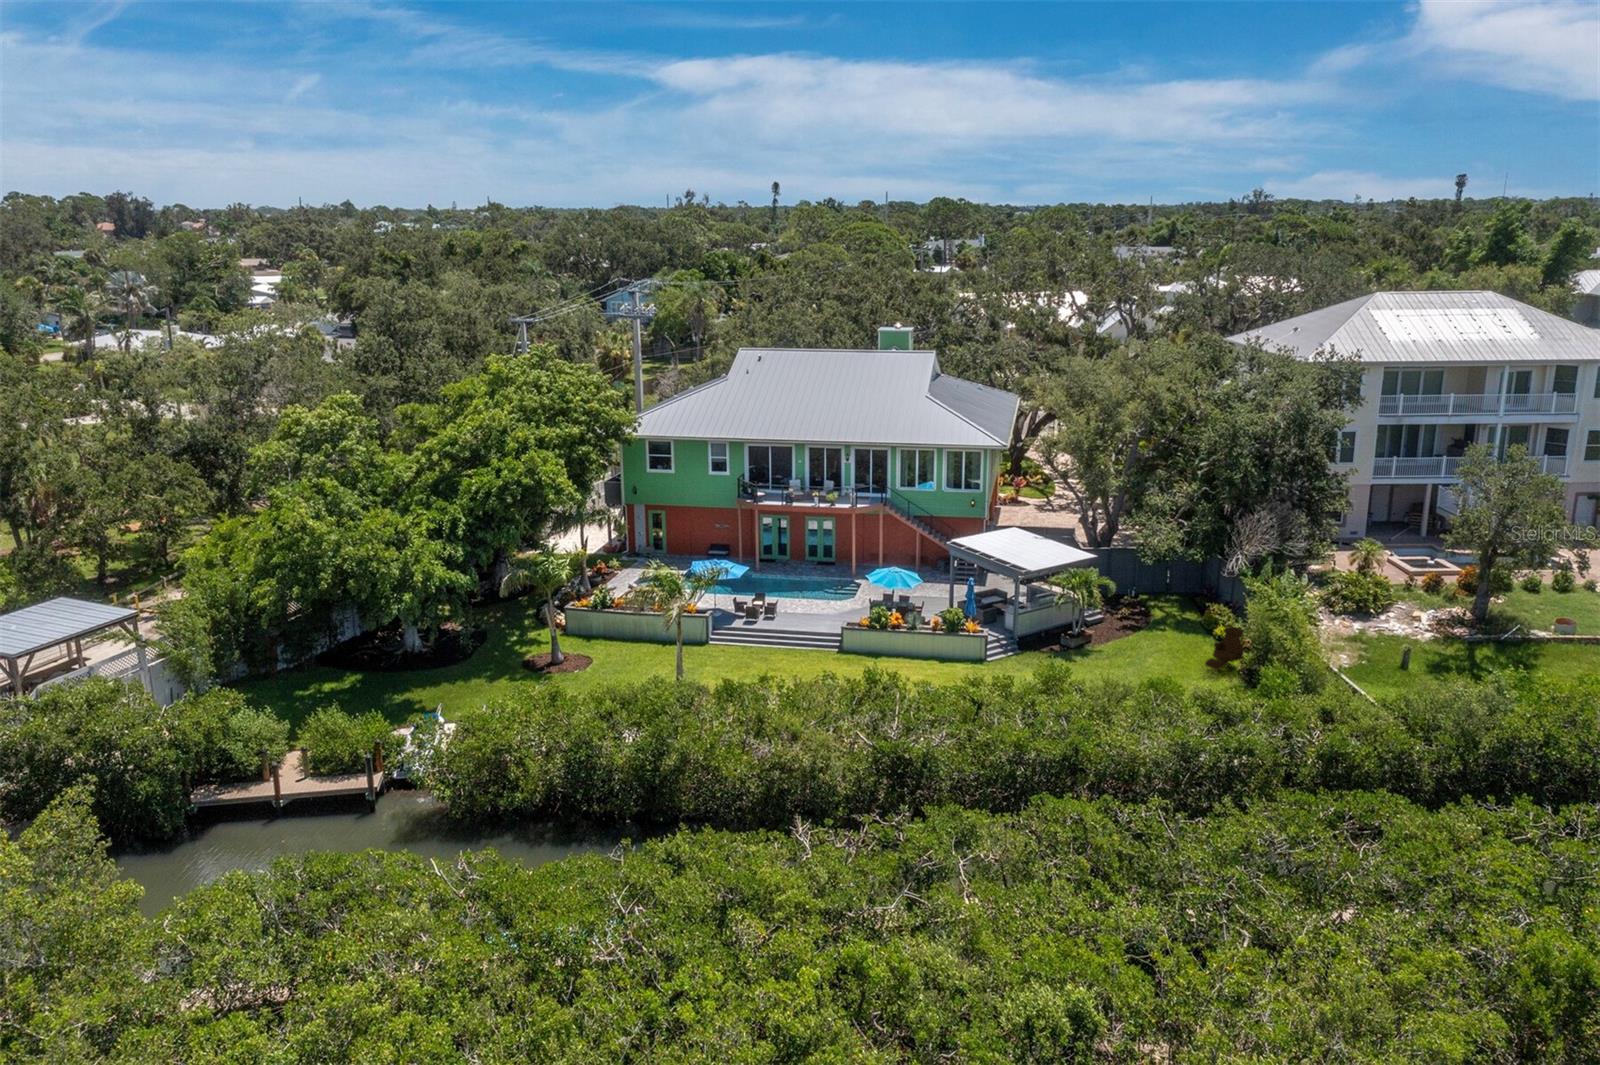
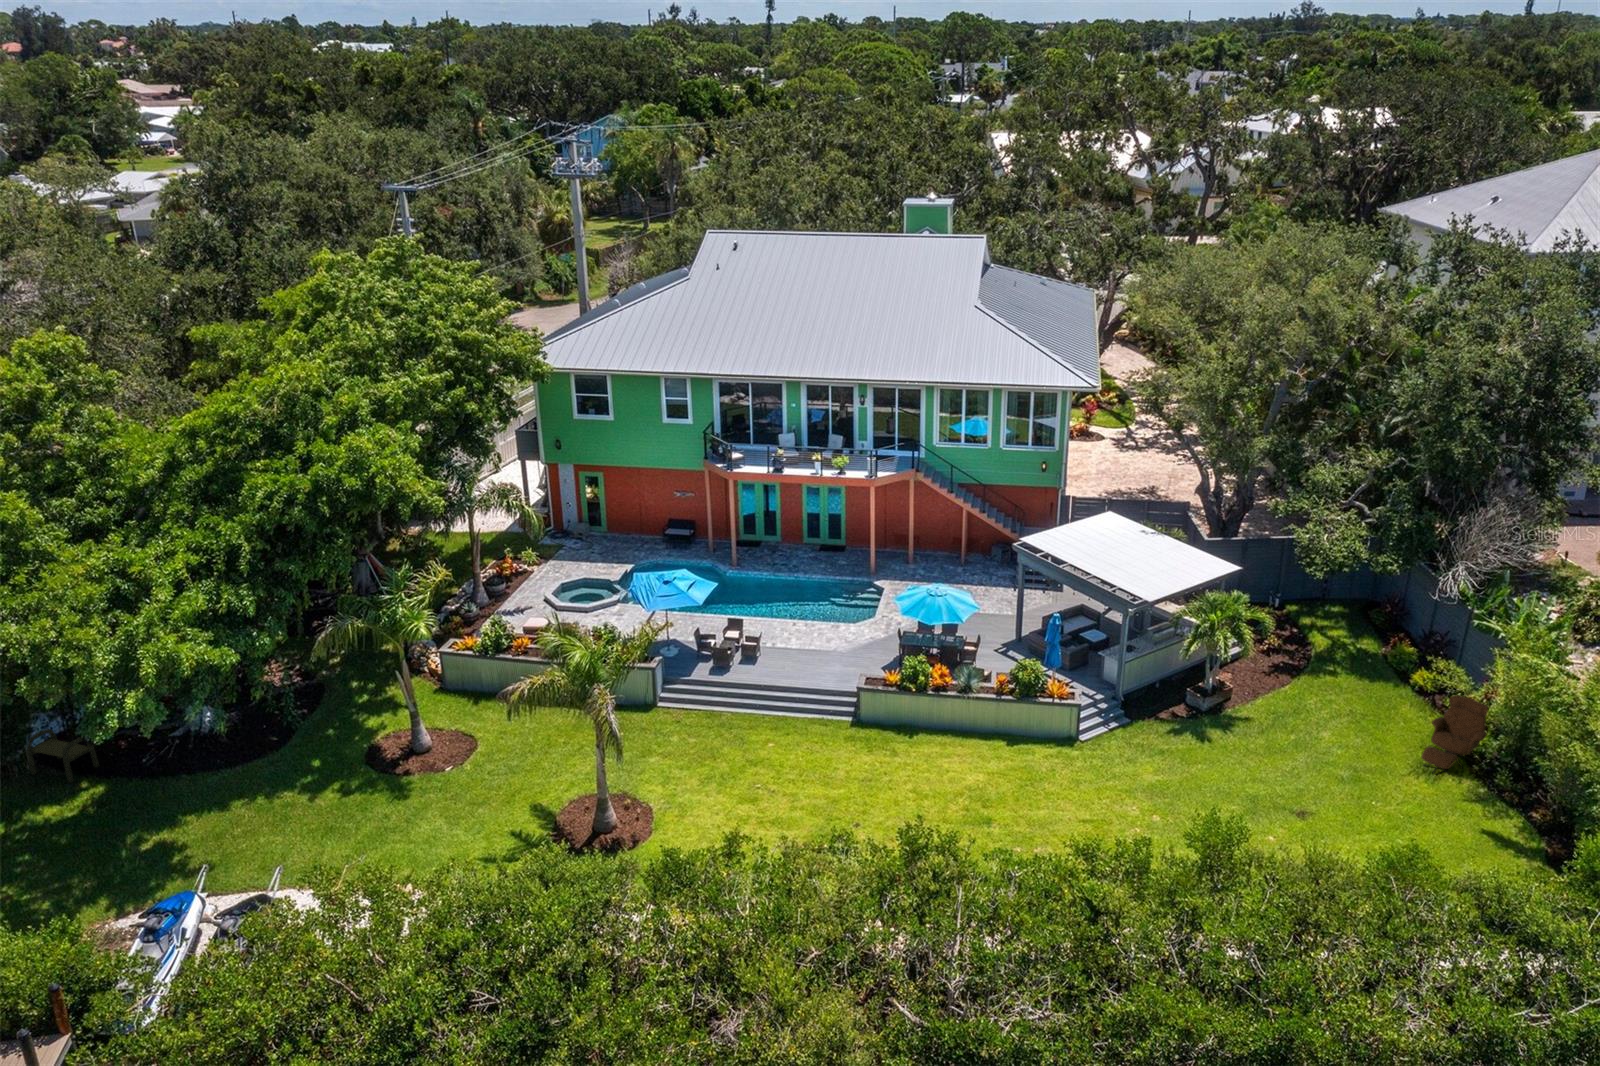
bench: none [299,642,343,674] -> present [26,729,99,782]

